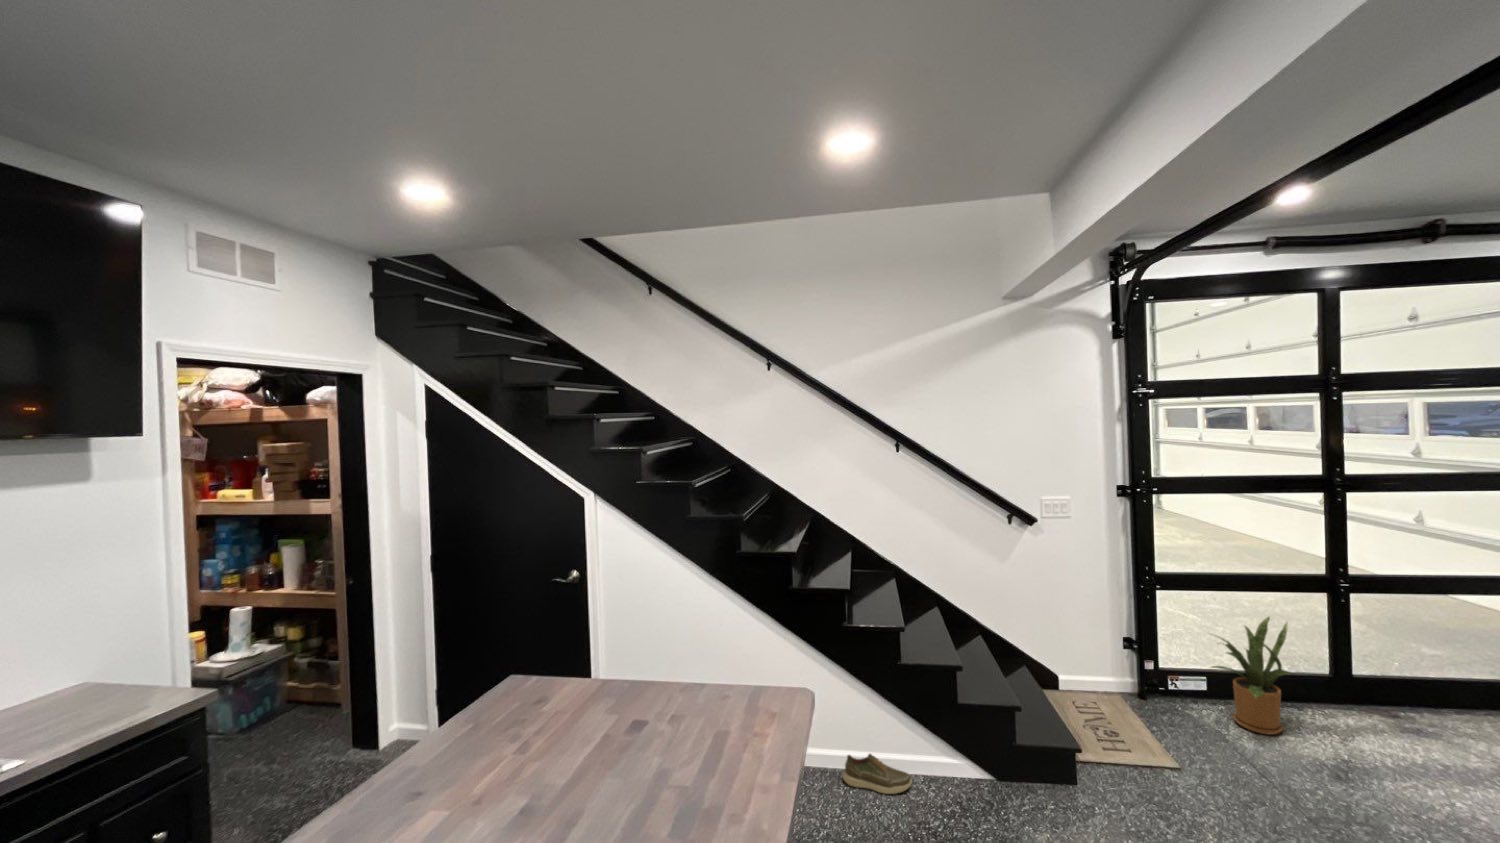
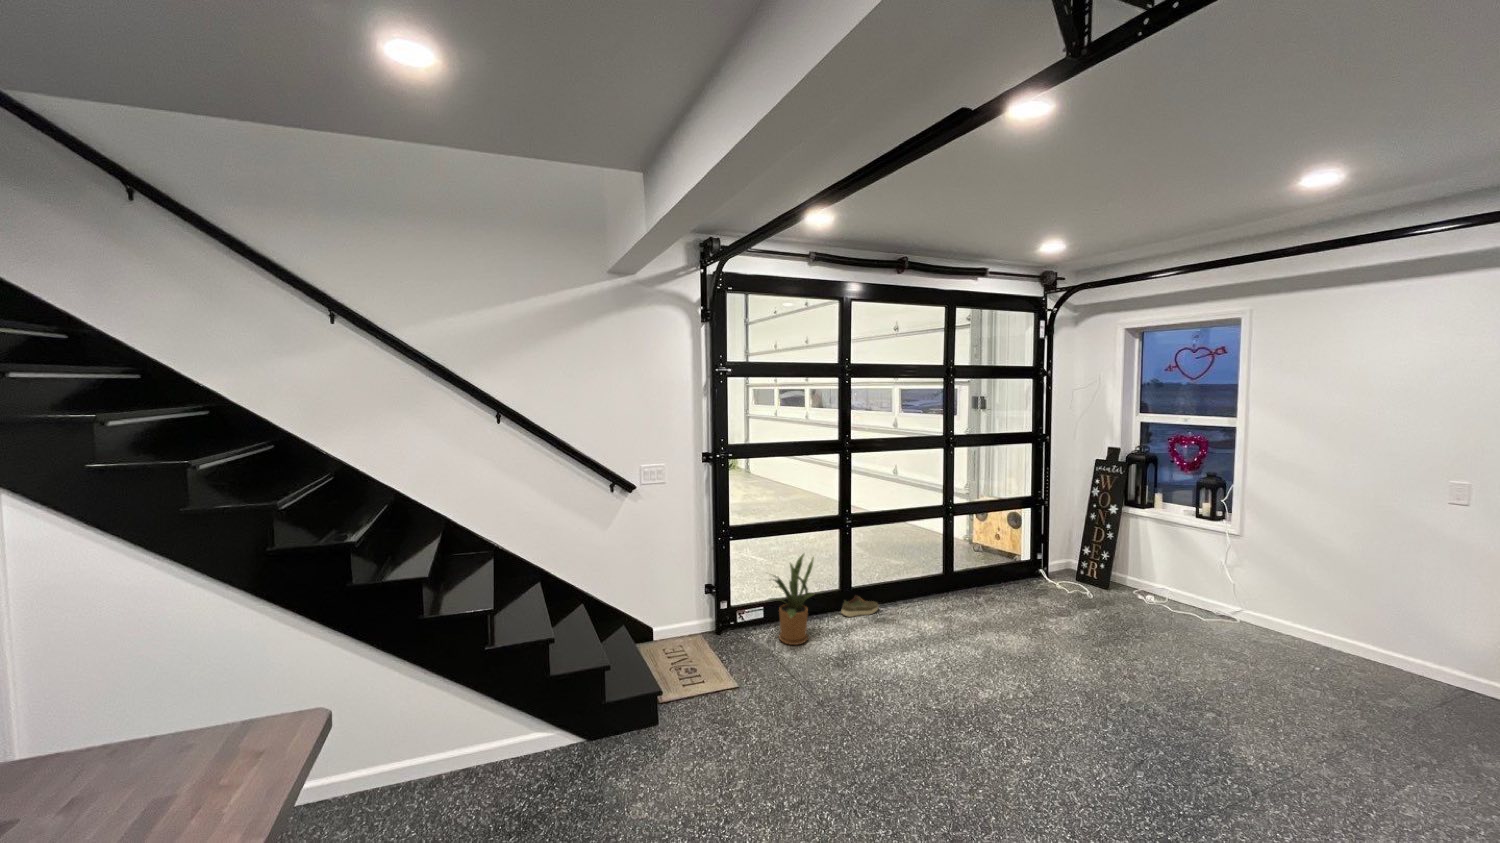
shoe: present [843,754,912,794] -> present [841,595,879,617]

